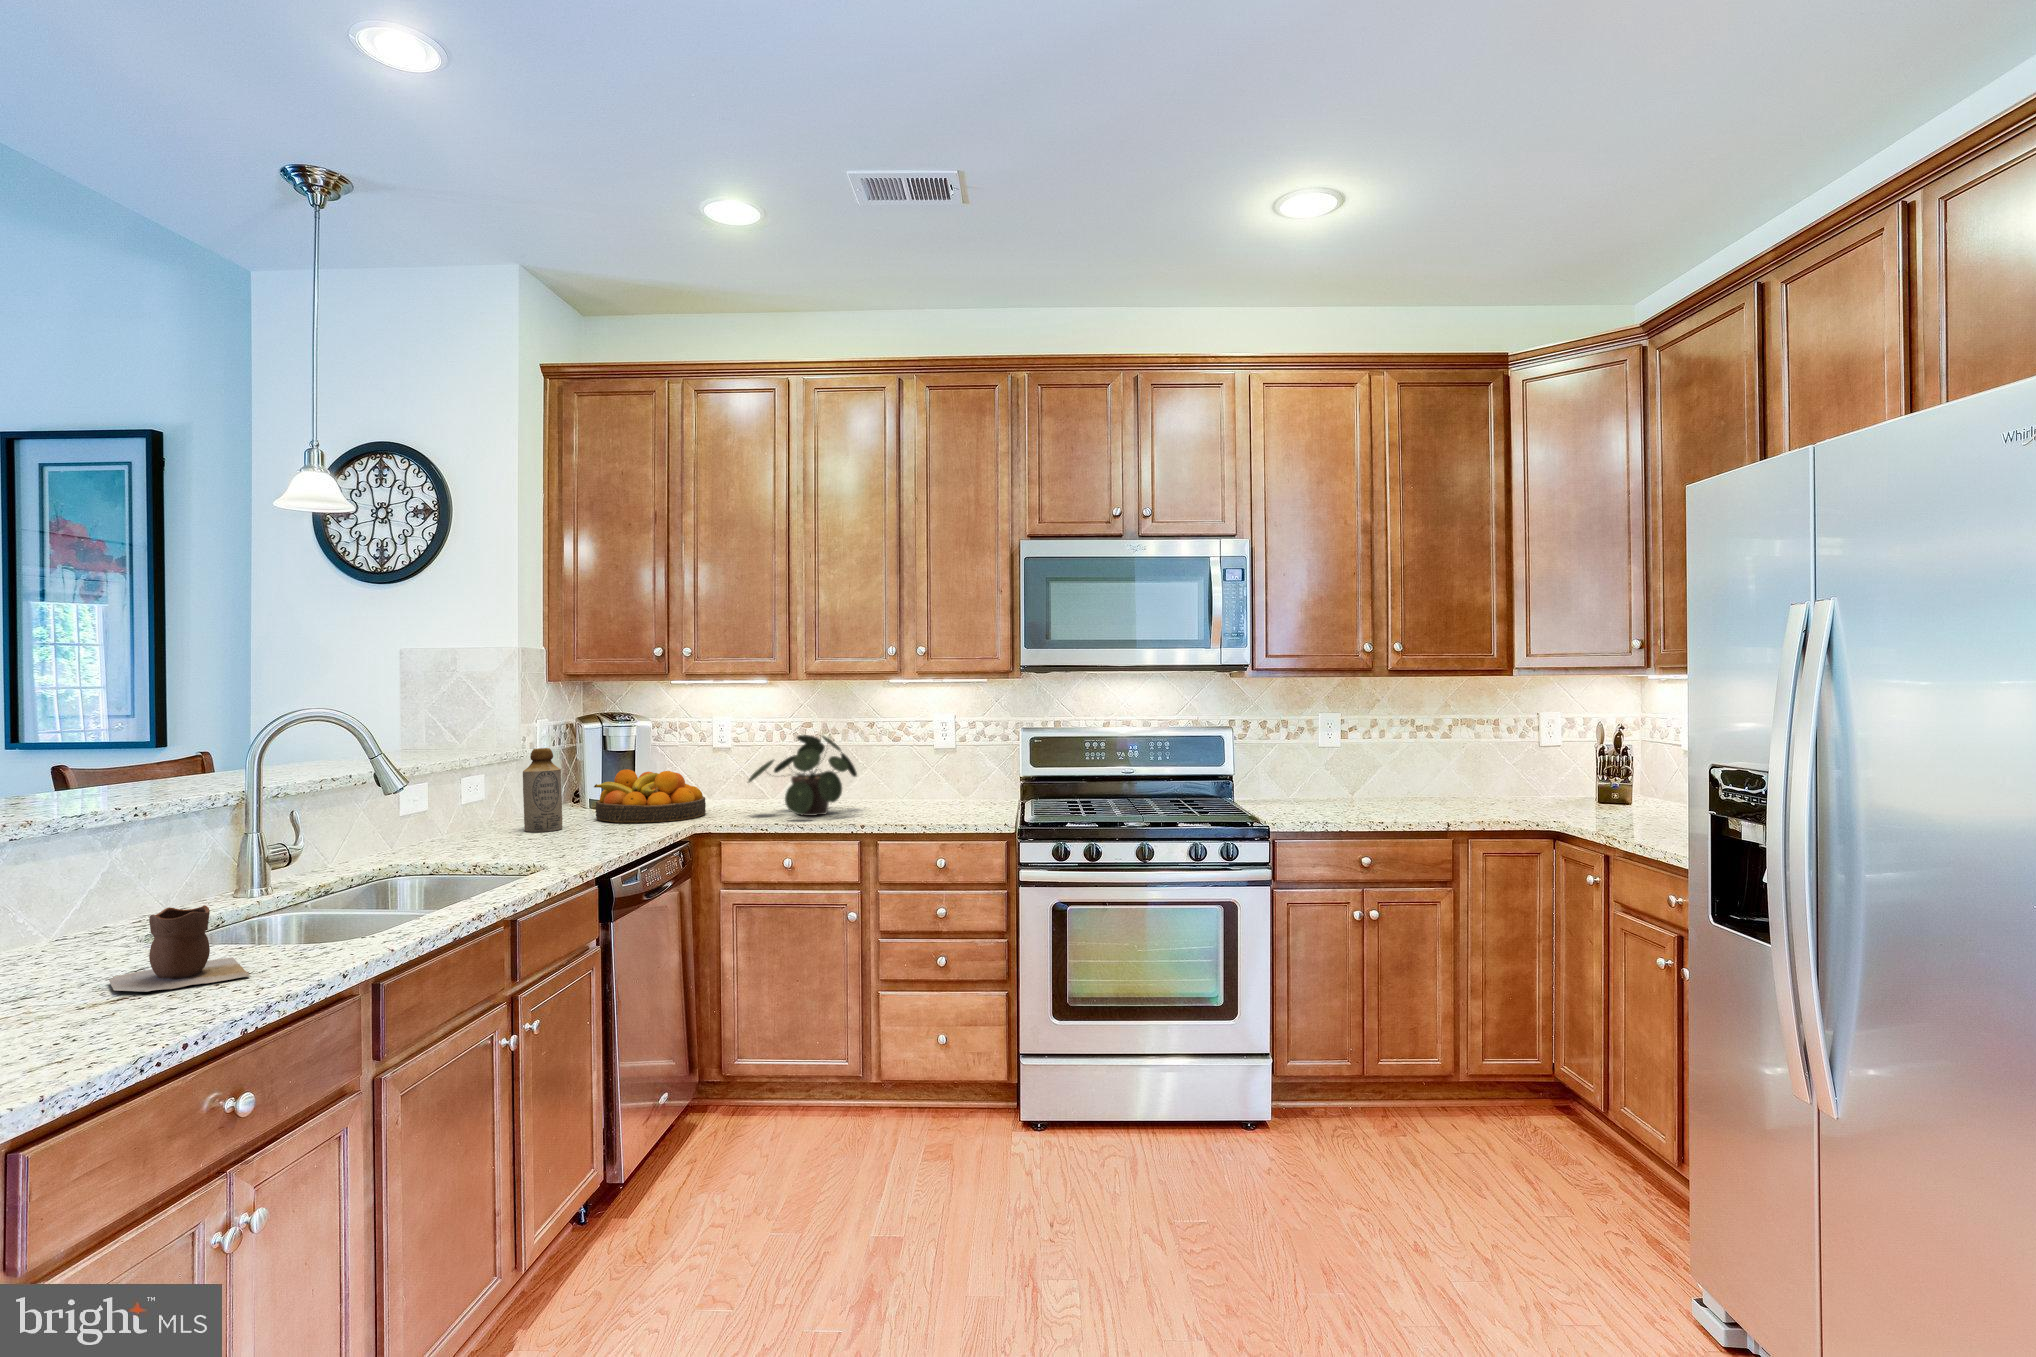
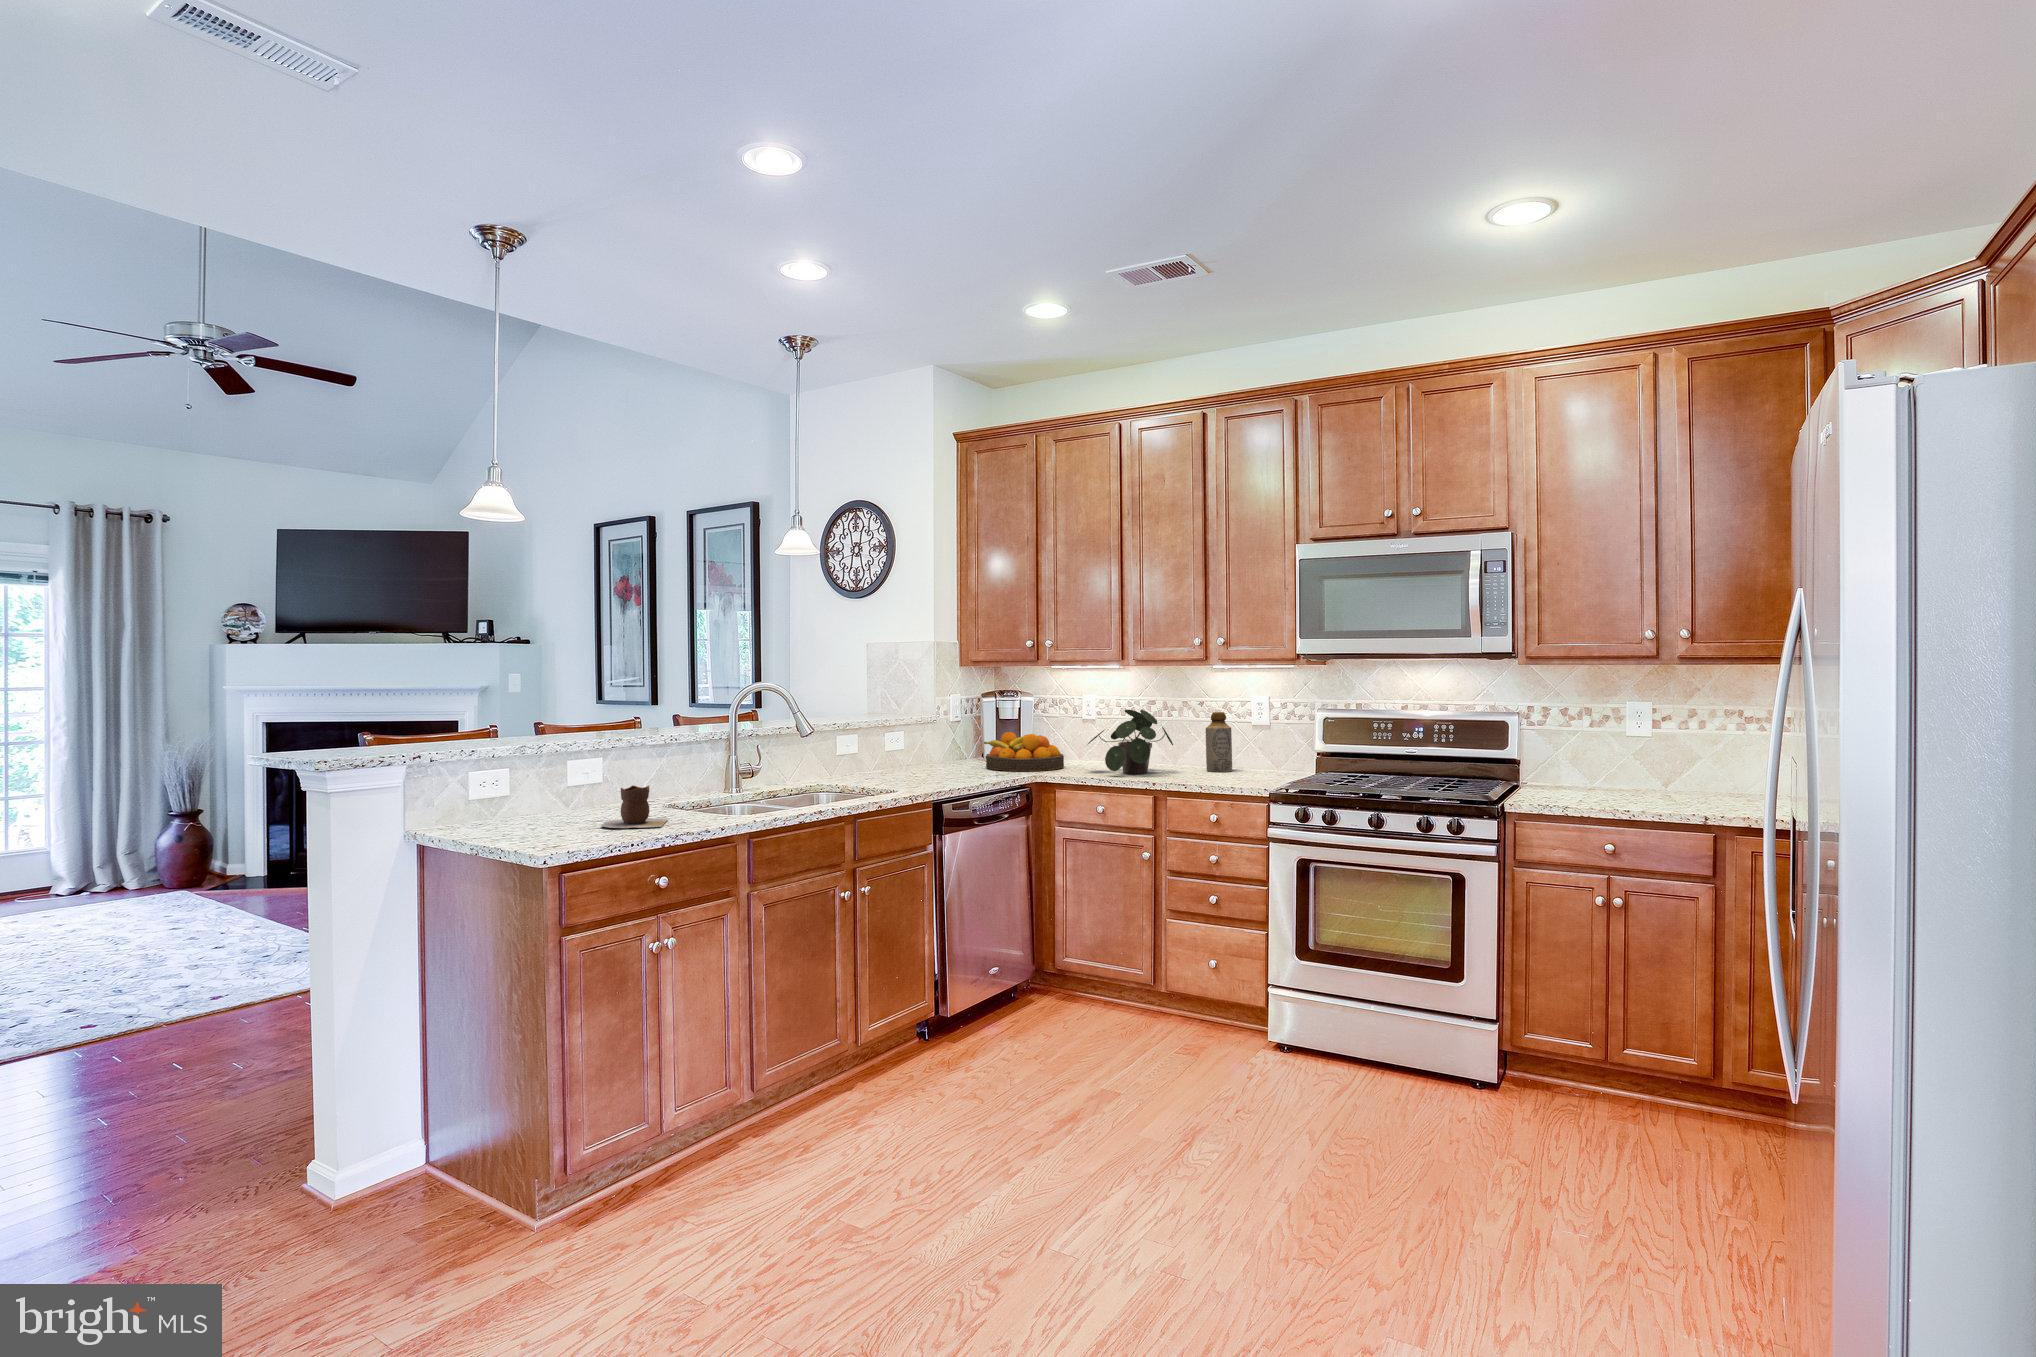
bottle: present [523,748,563,832] -> present [1206,712,1232,772]

